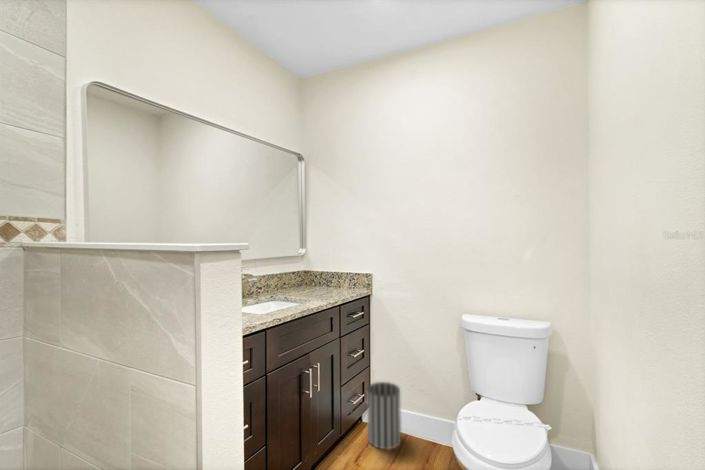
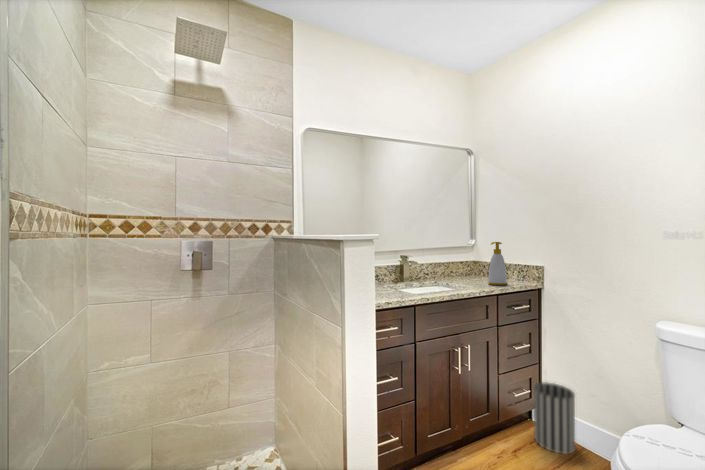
soap bottle: none [326,251,344,295] -> present [488,242,507,285]

